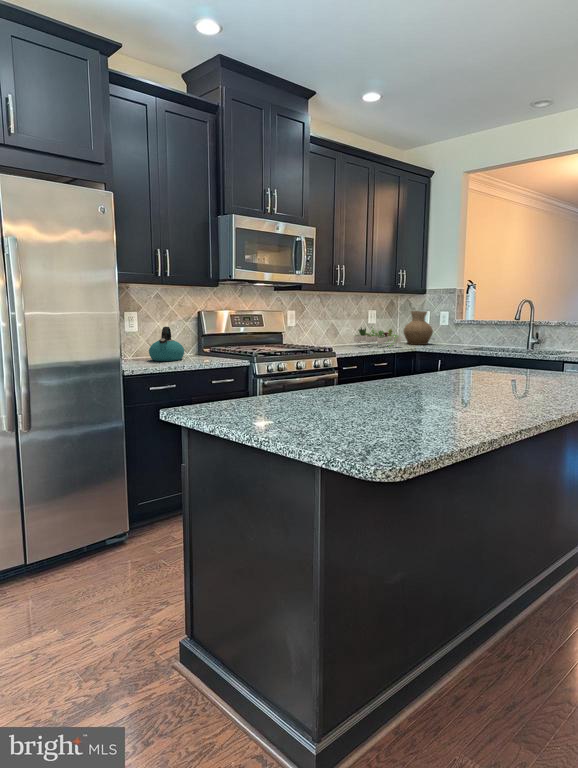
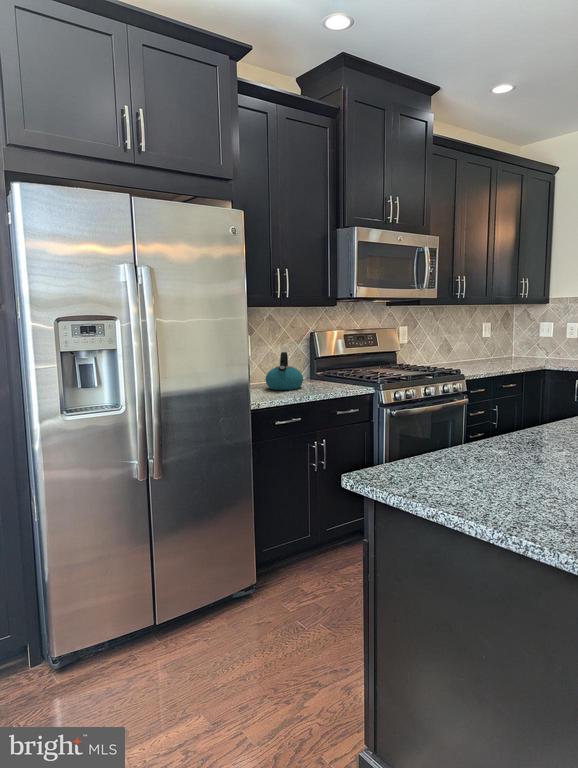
vase: present [404,311,433,345] -> none [523,322,558,360]
succulent plant: present [354,327,401,347] -> none [468,340,525,365]

